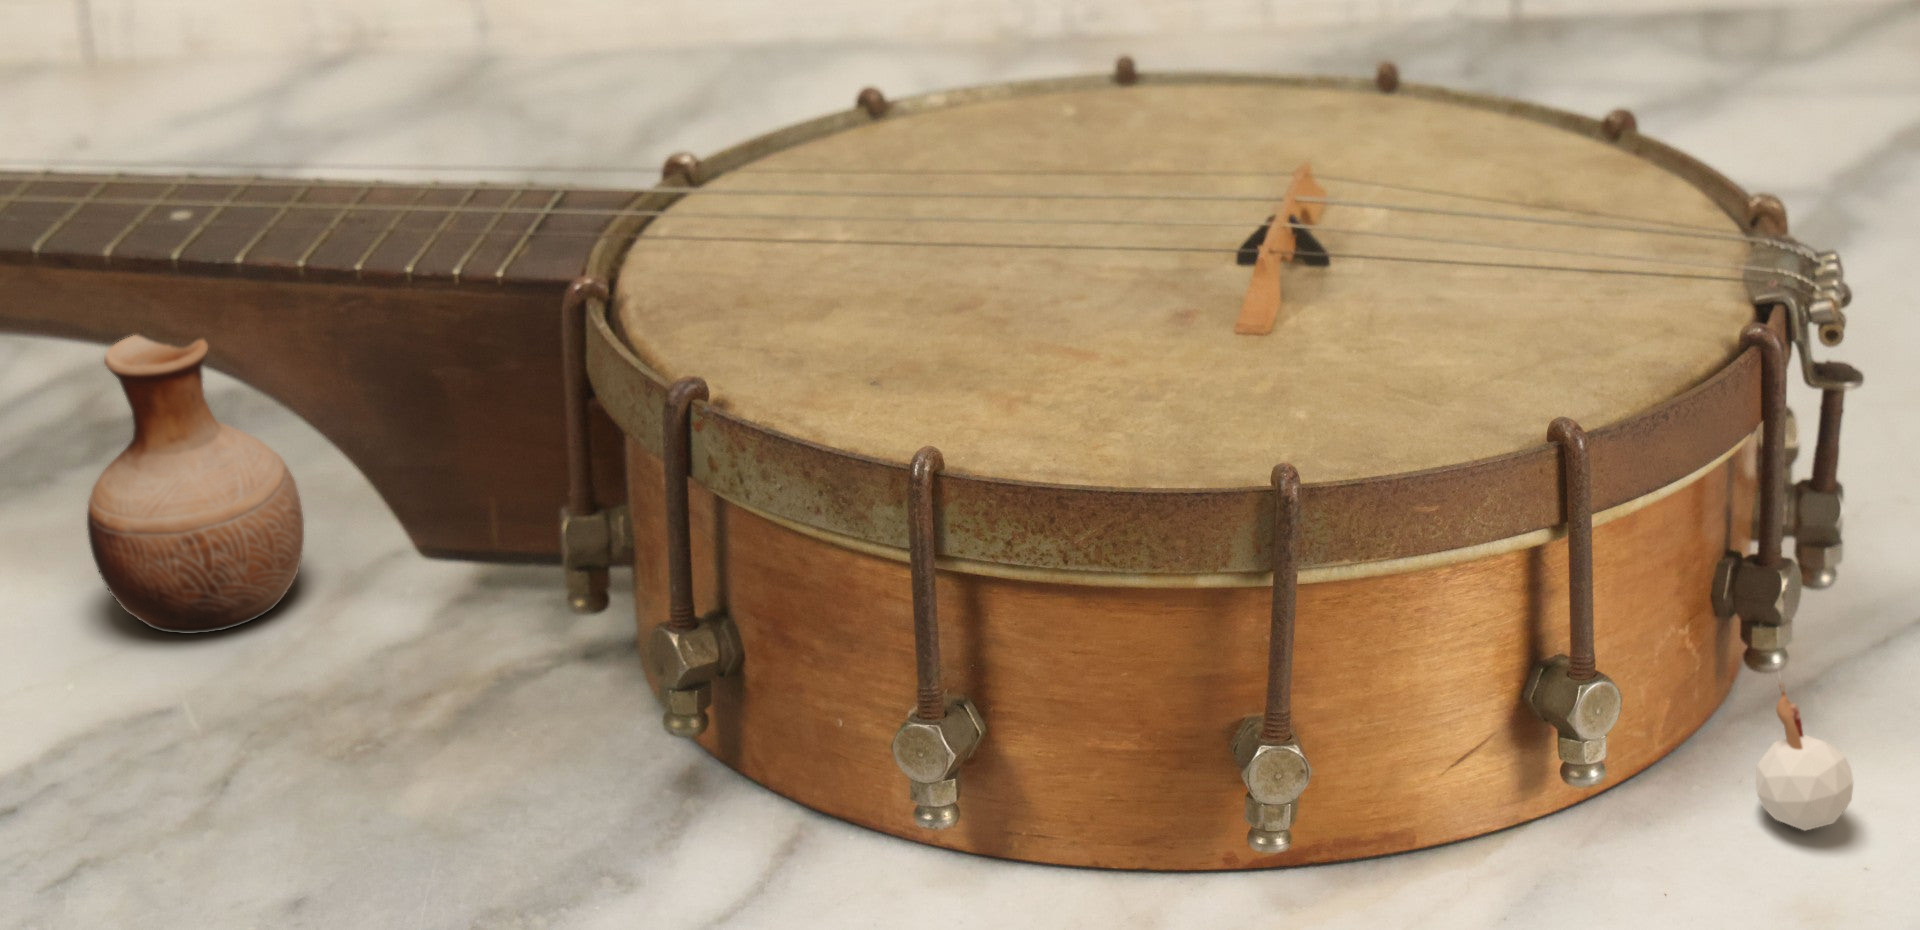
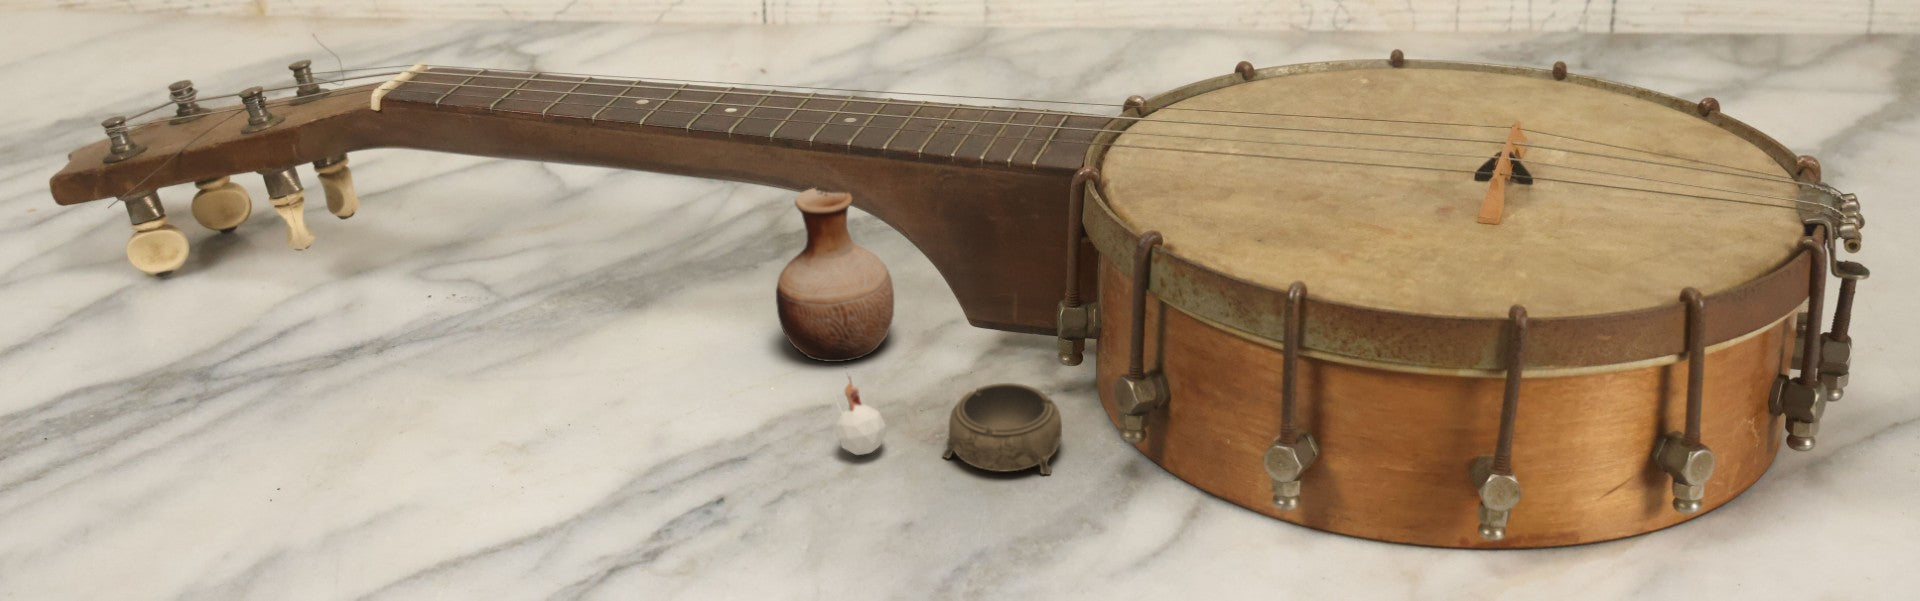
decorative bowl: none [368,650,576,806] -> present [942,383,1062,475]
candle: present [1756,667,1853,830] -> present [836,376,886,455]

